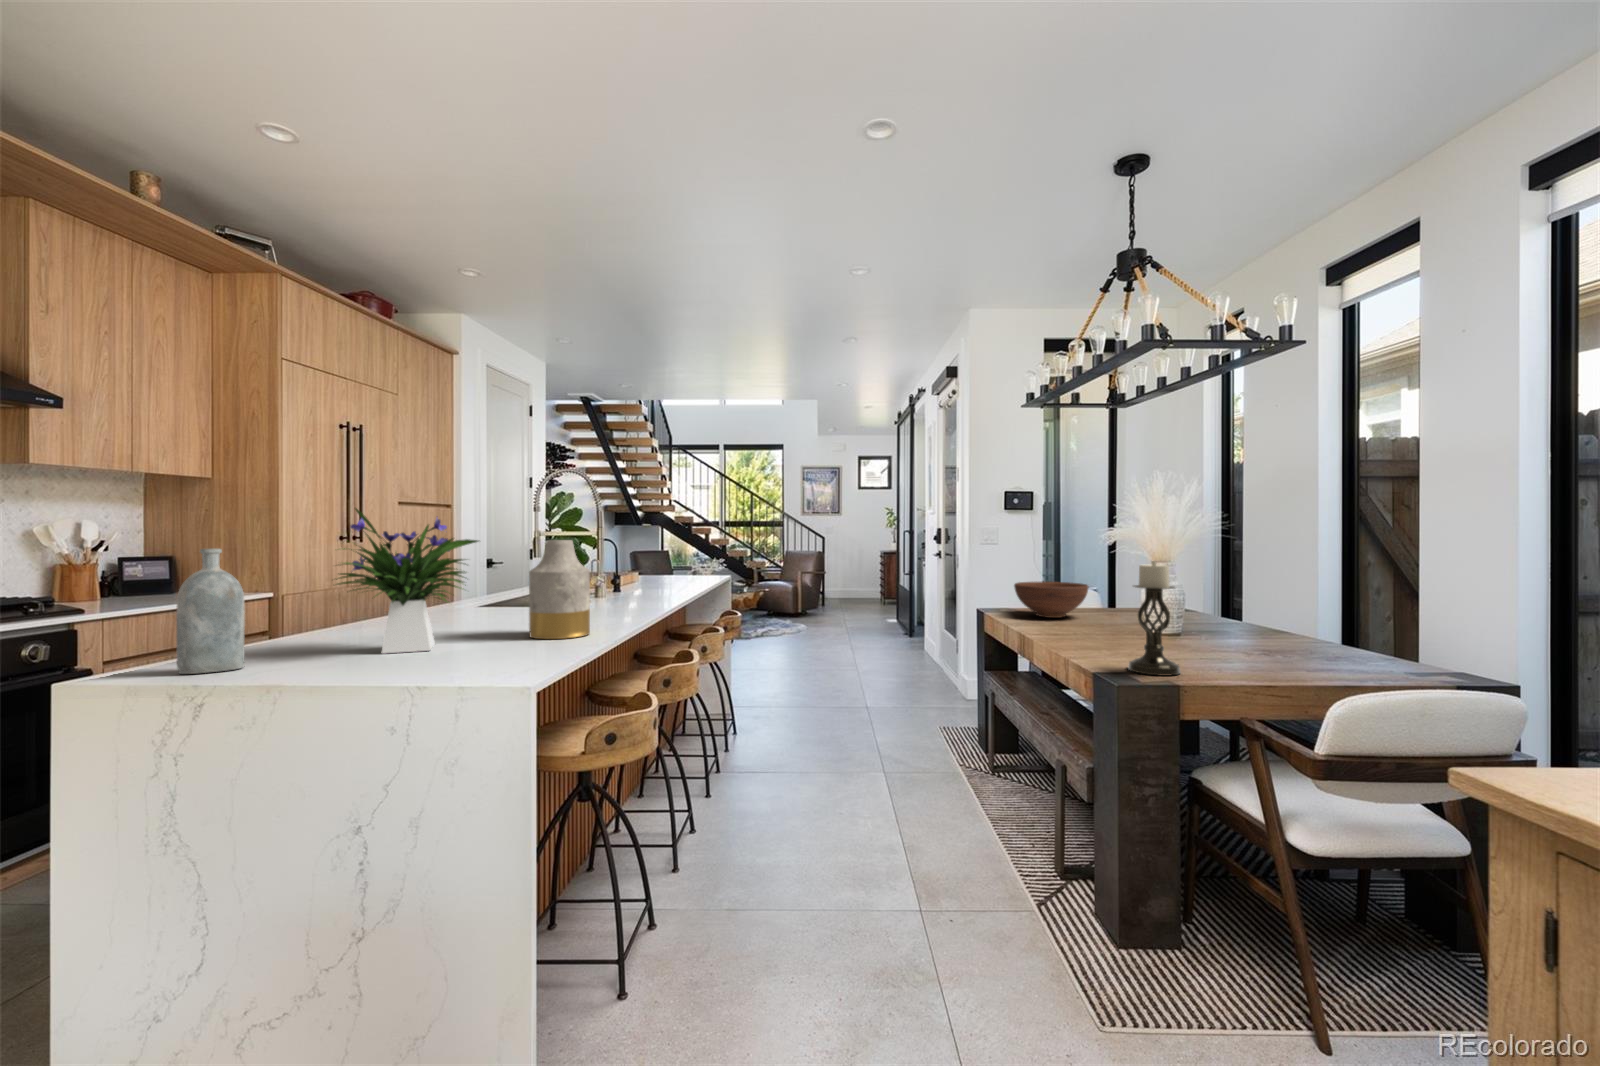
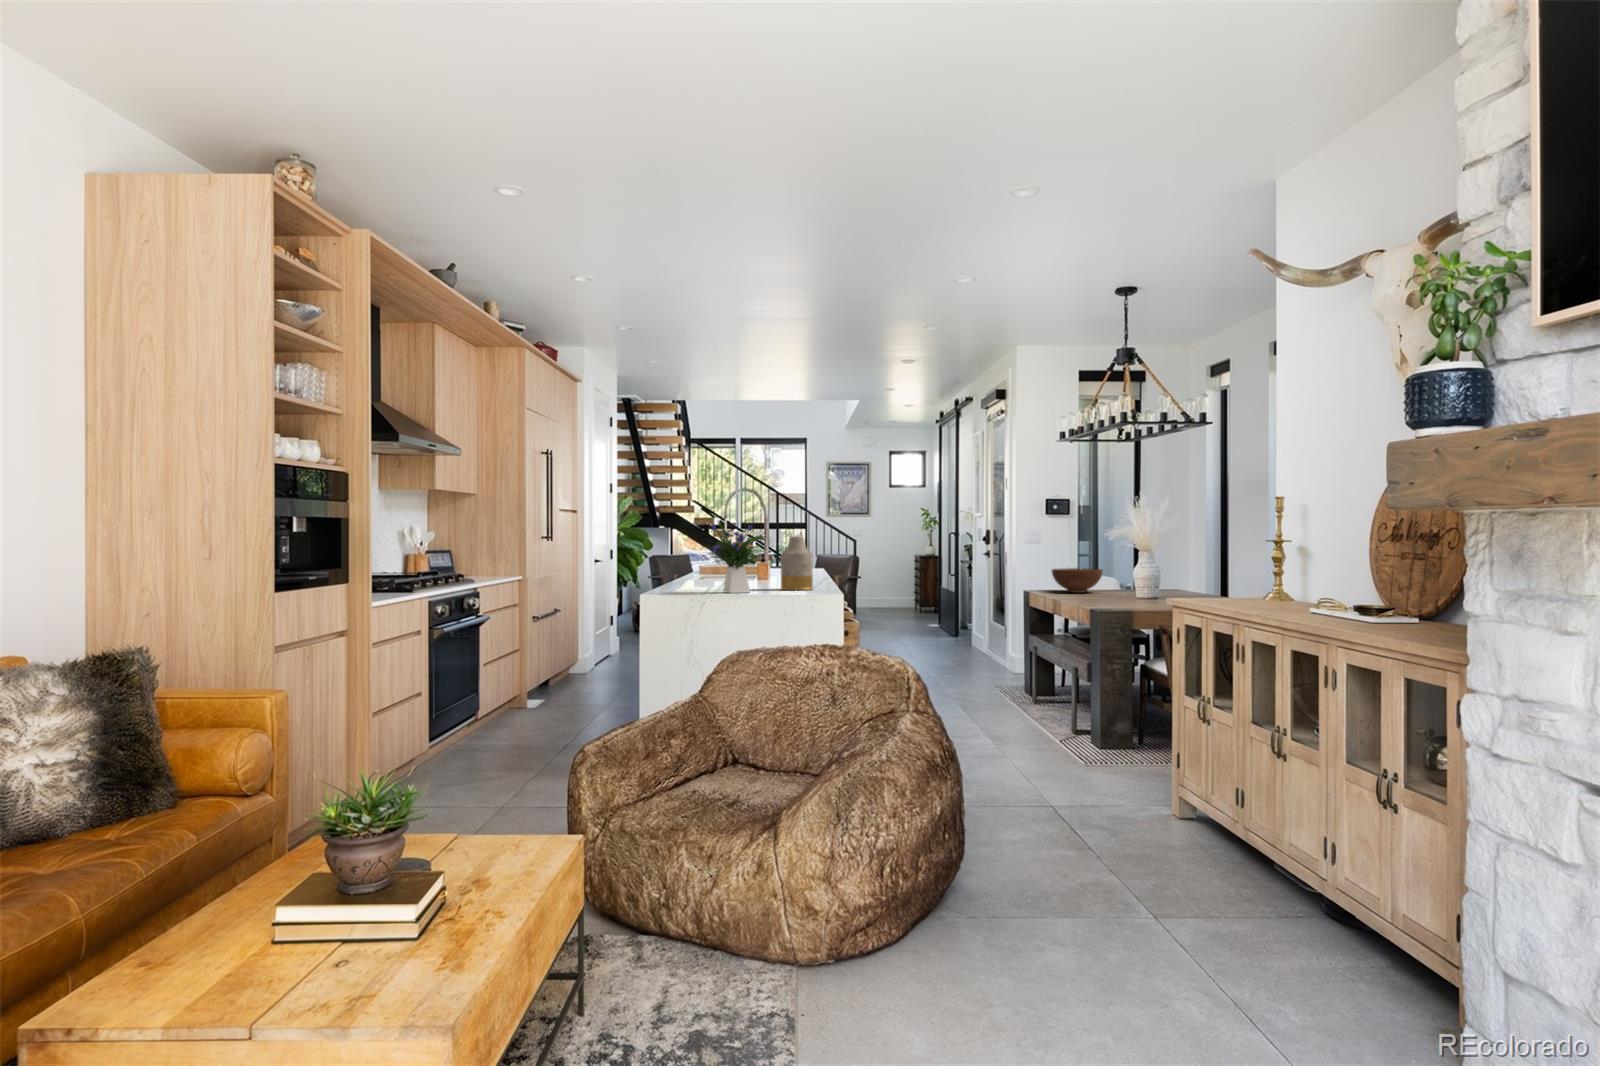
bottle: present [176,549,245,674] -> none [666,539,687,597]
candle holder: present [1128,561,1180,675] -> none [1110,548,1137,609]

